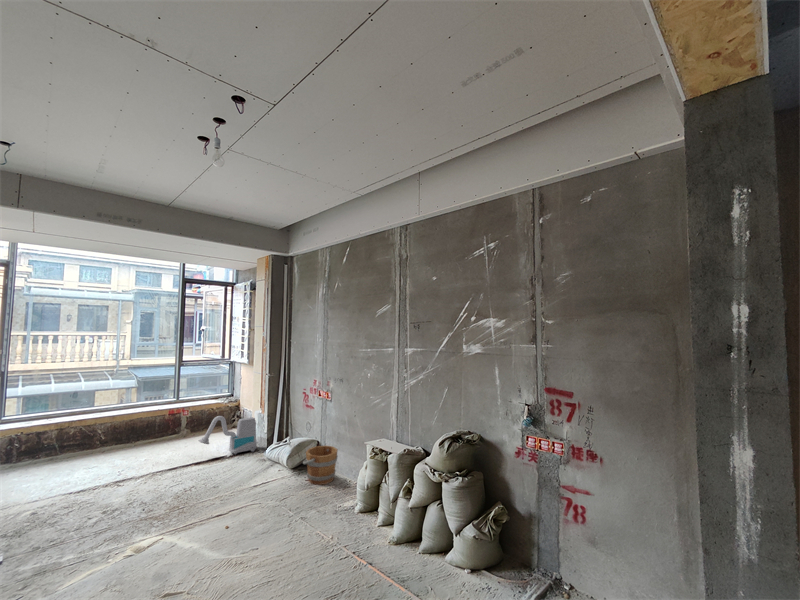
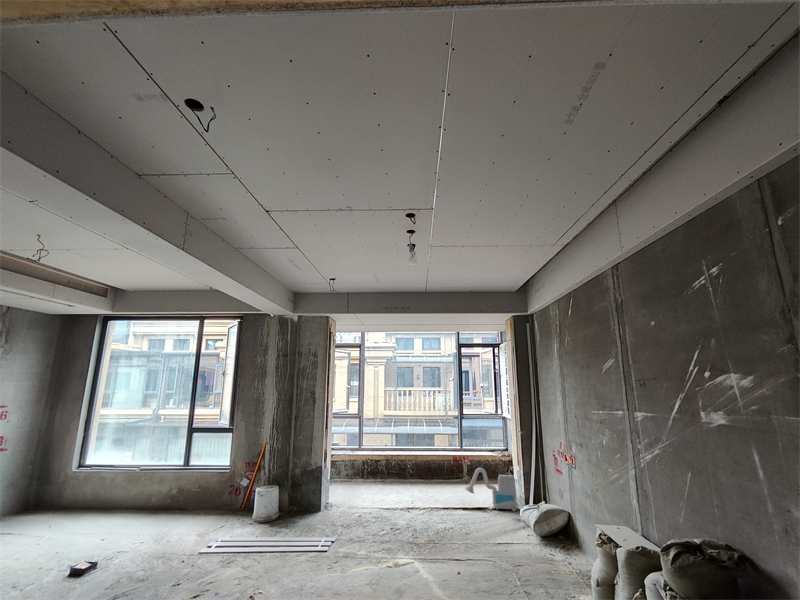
bucket: present [303,446,338,485] -> none [546,520,588,569]

